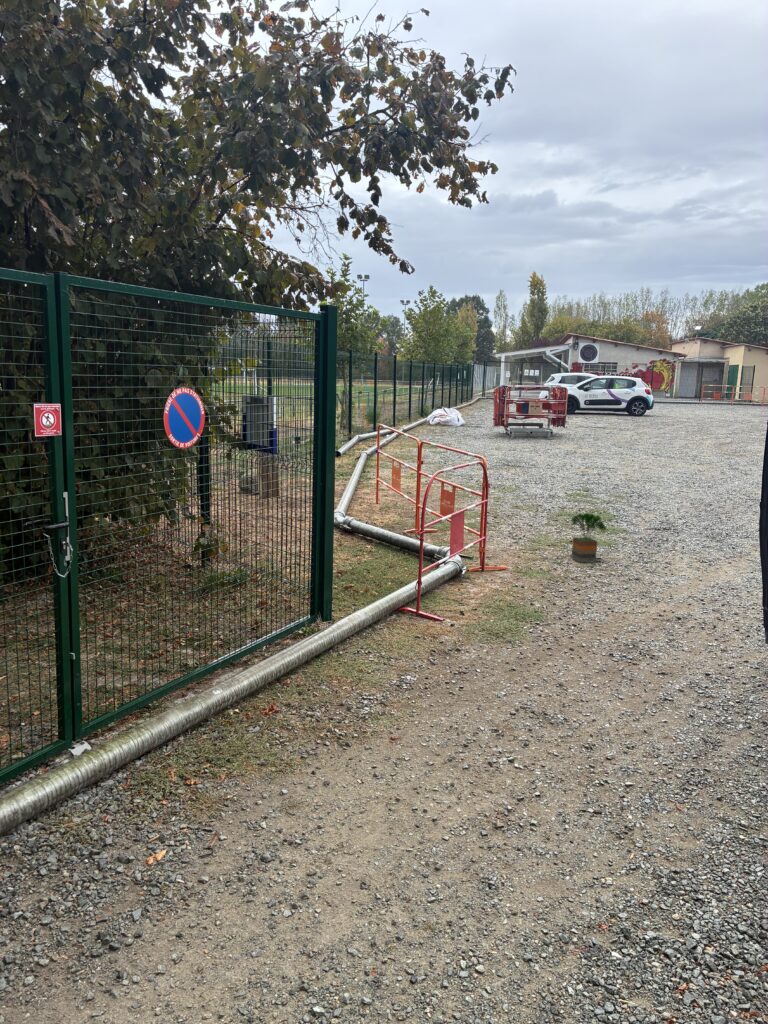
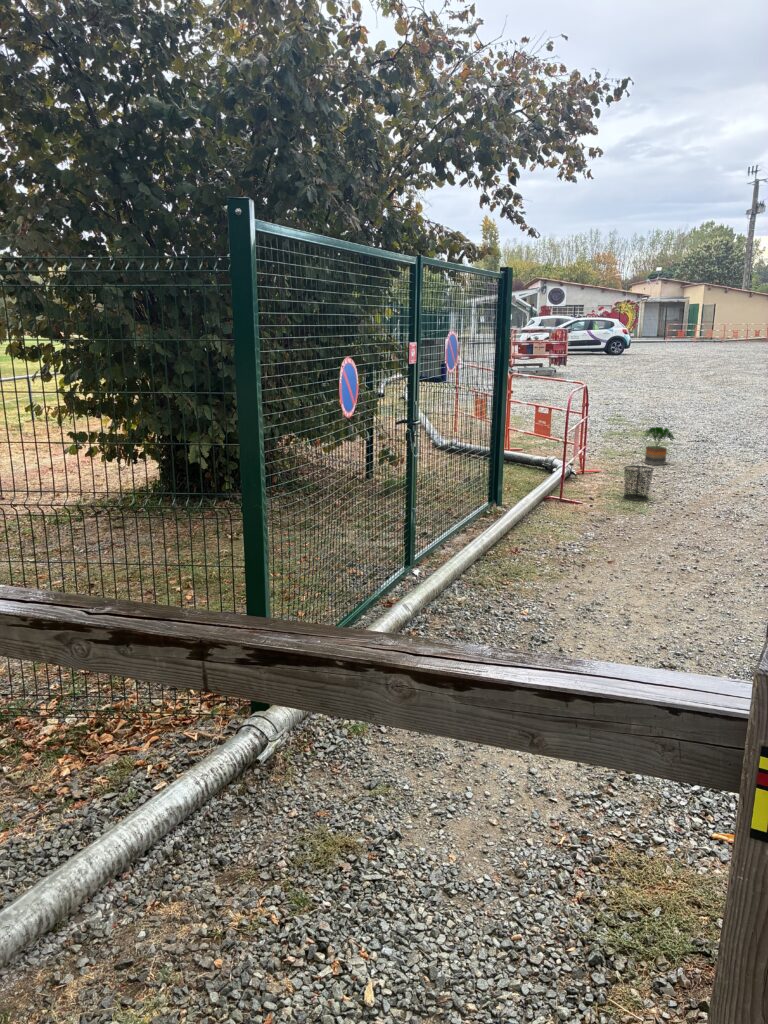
waste bin: none [501,571,540,621] -> present [624,466,654,501]

